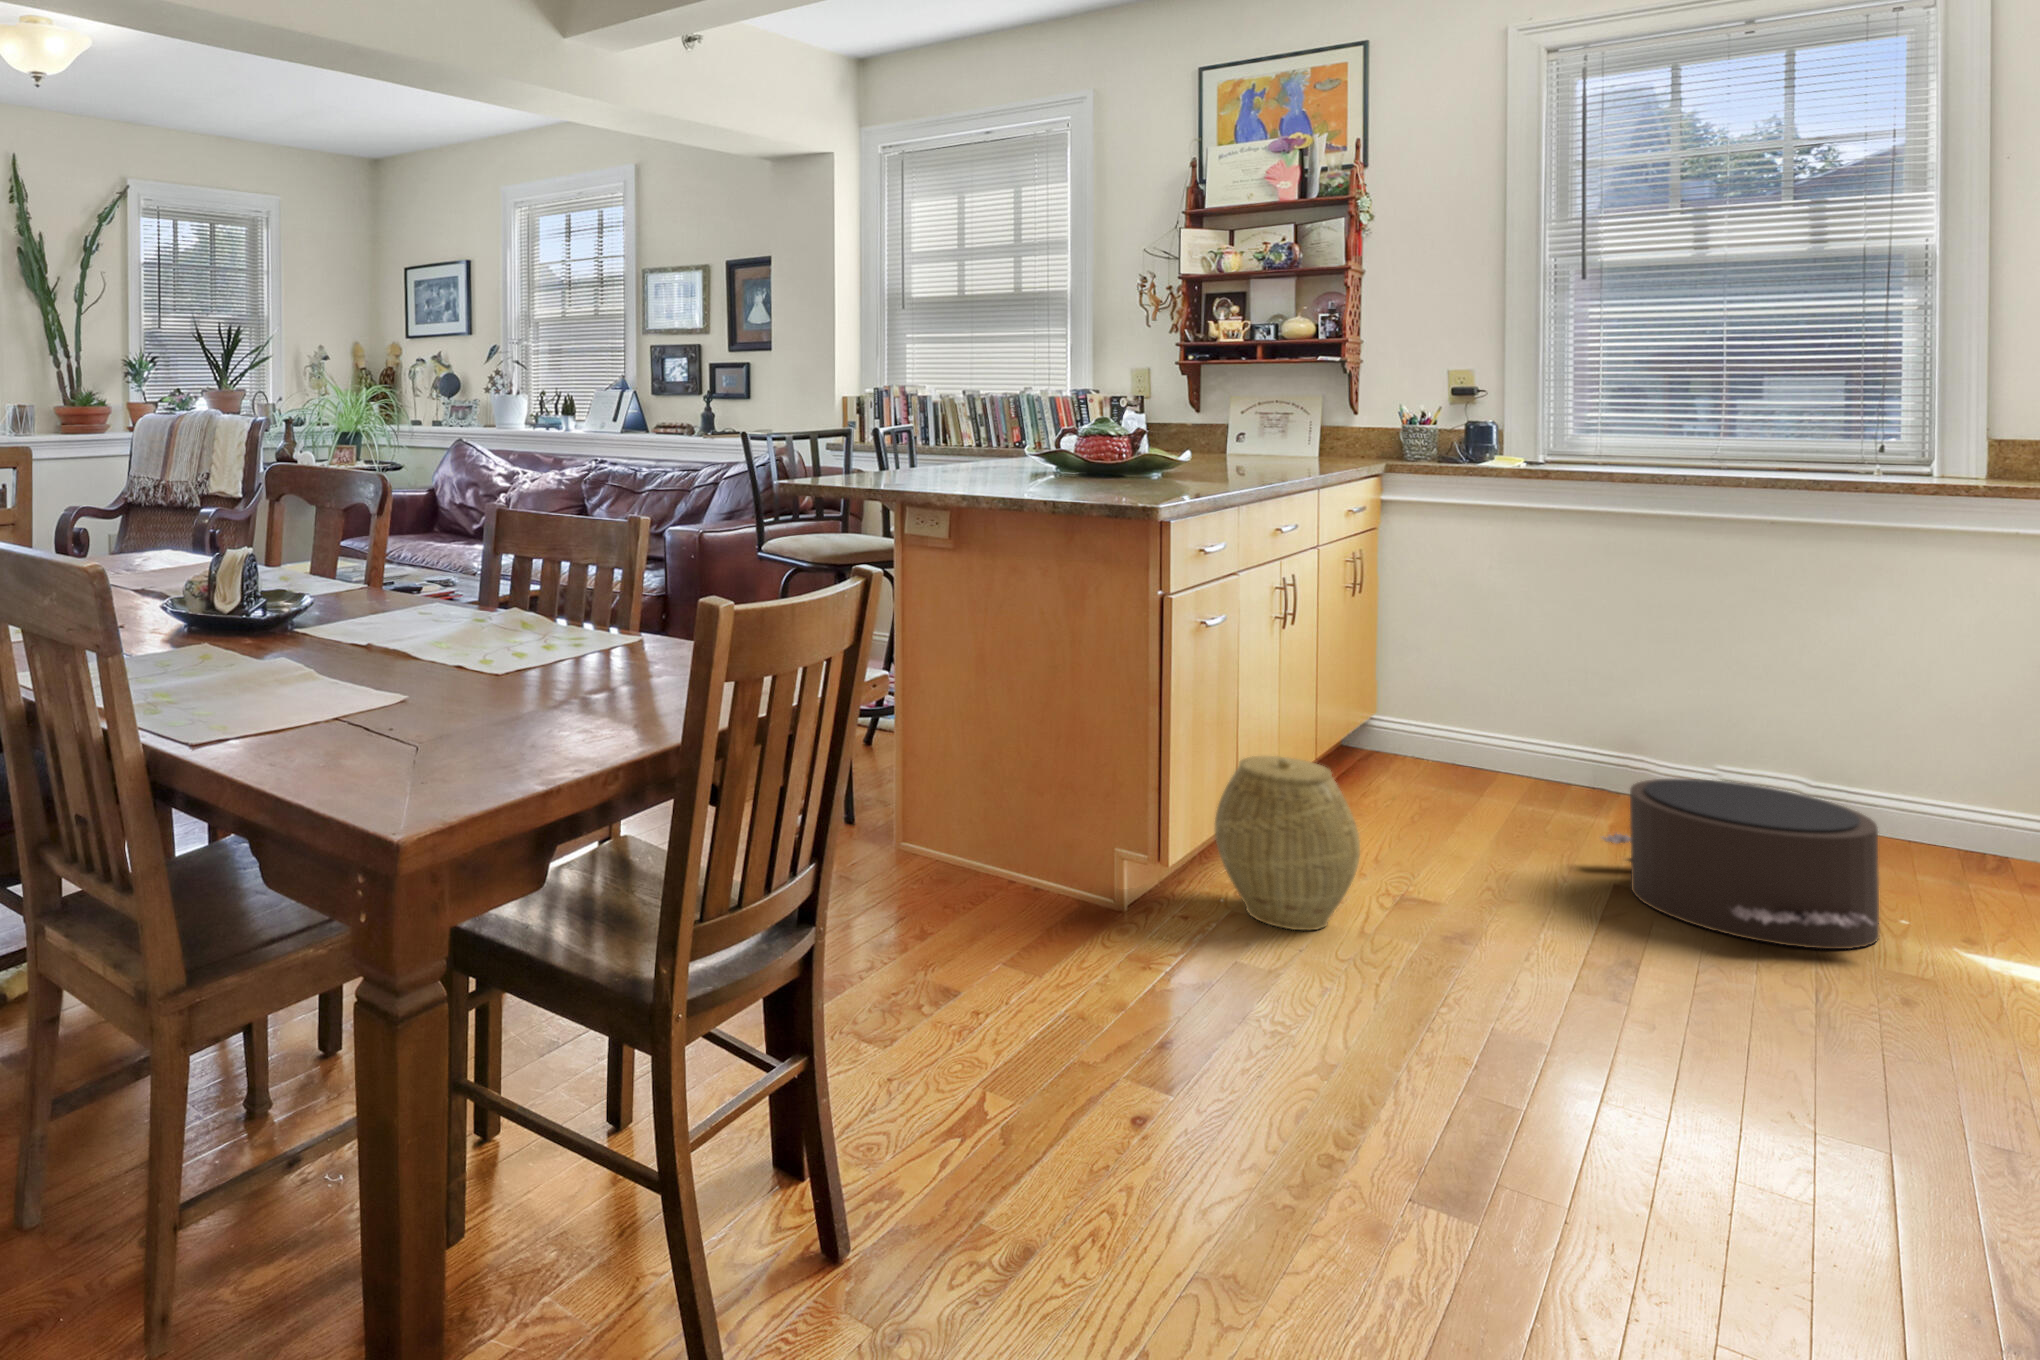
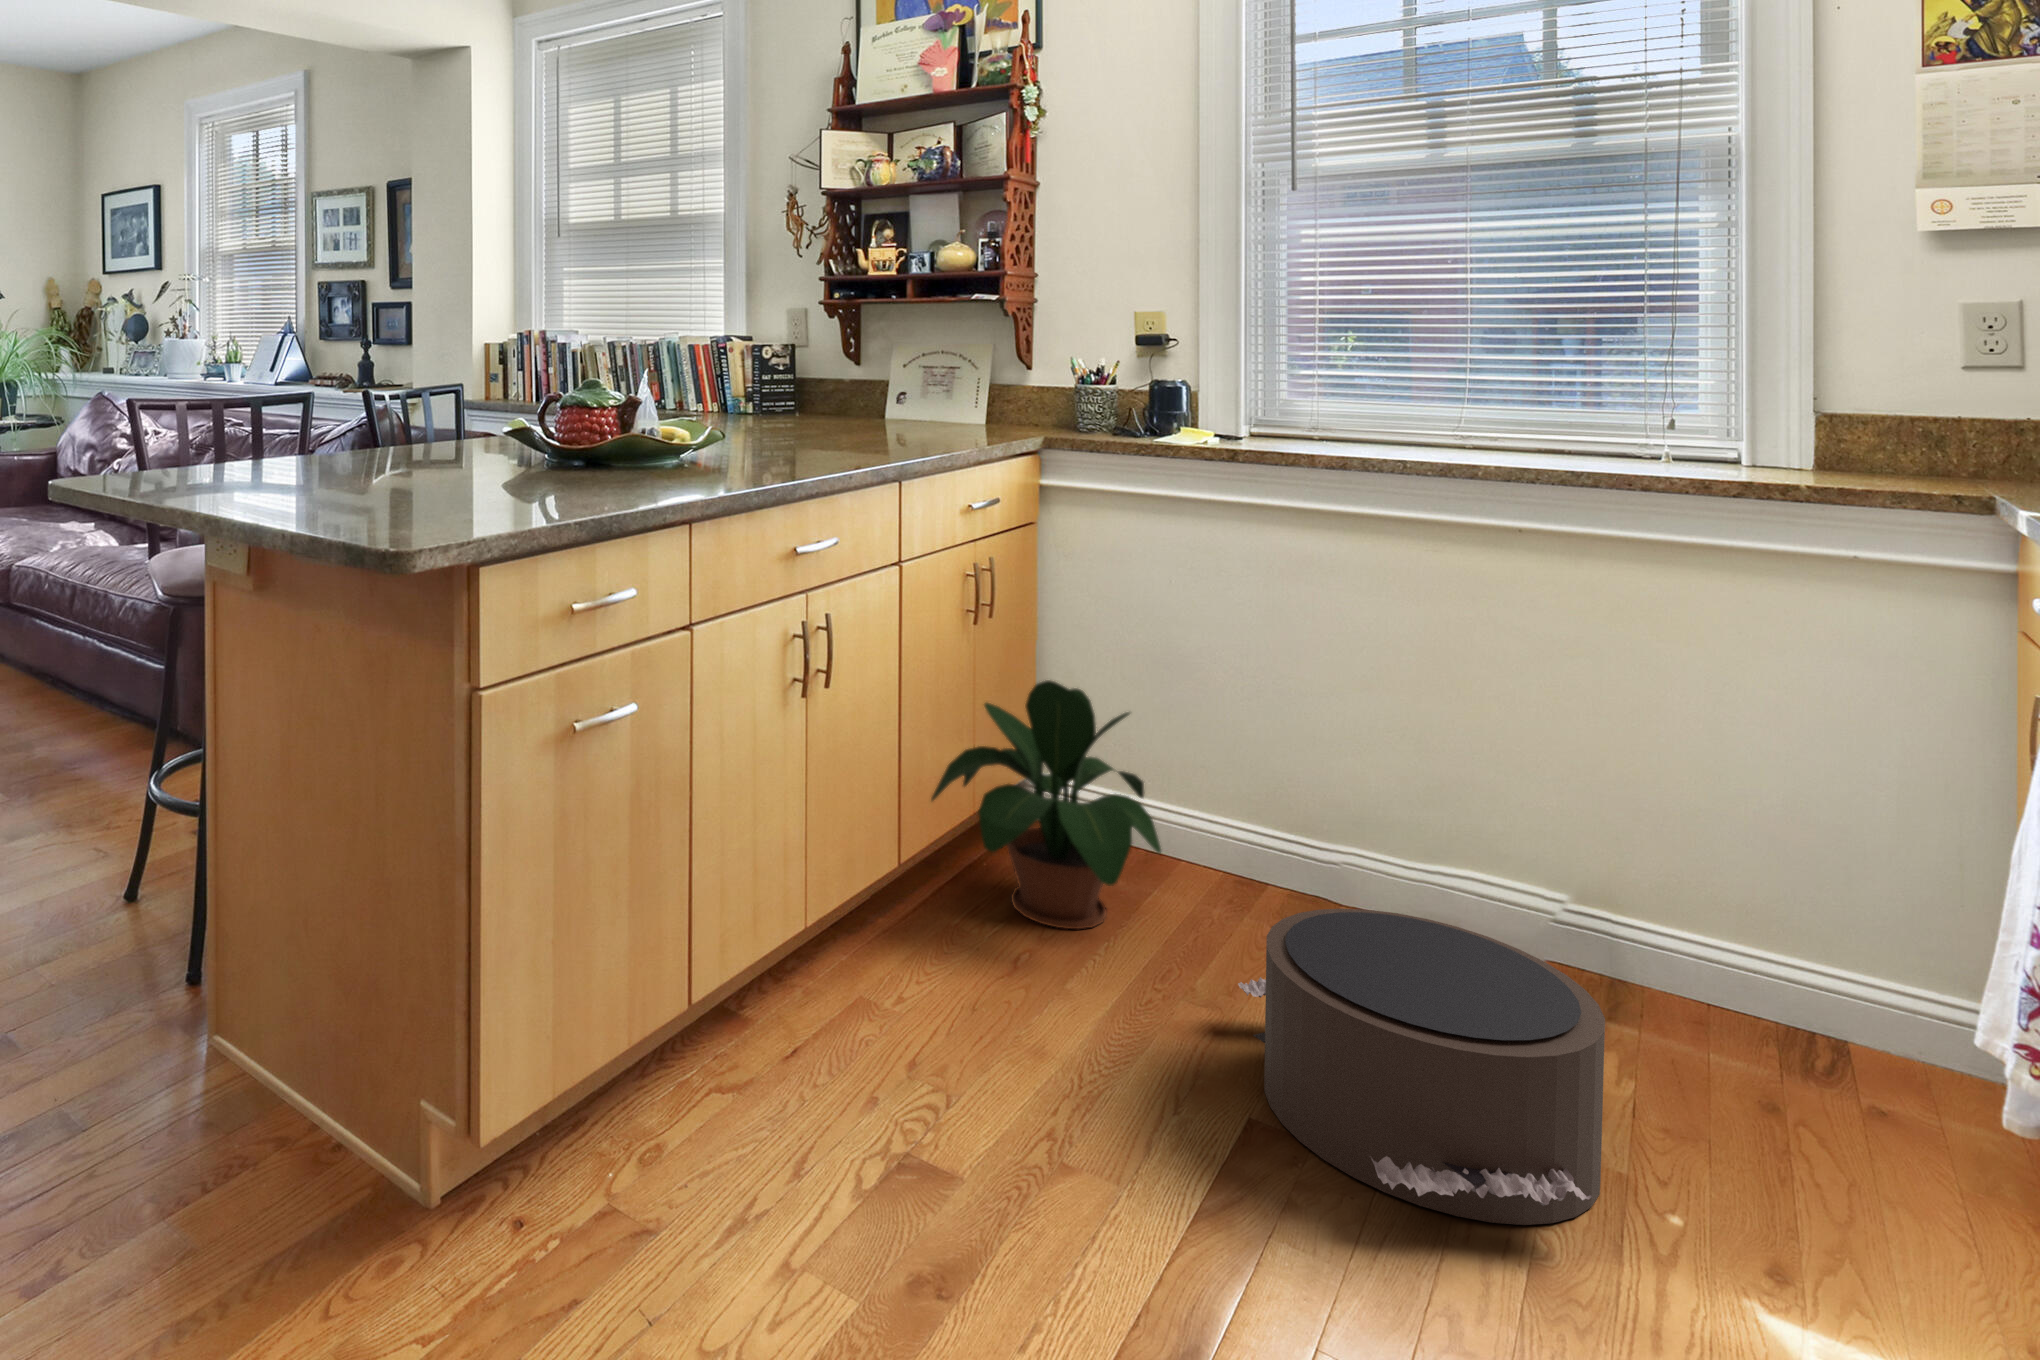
potted plant: none [1332,633,1519,821] -> present [931,680,1161,929]
woven basket: present [1215,756,1360,930] -> none [642,899,836,1183]

